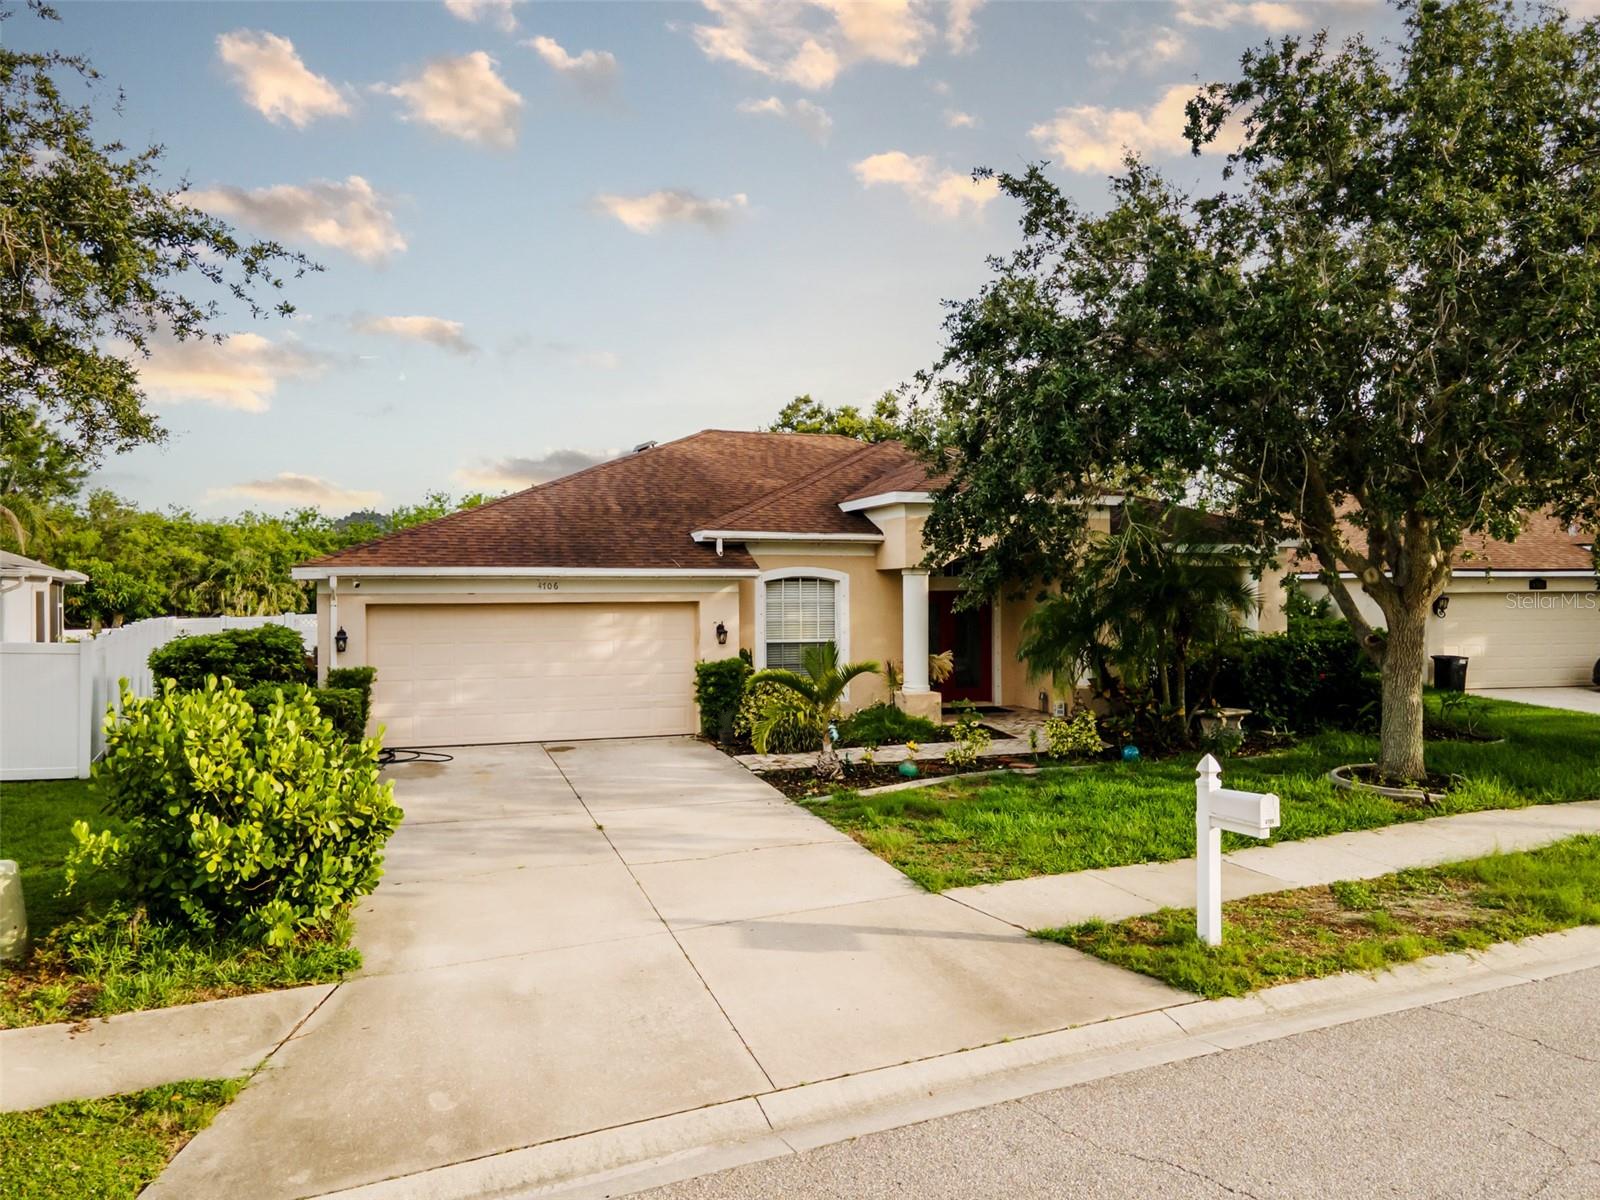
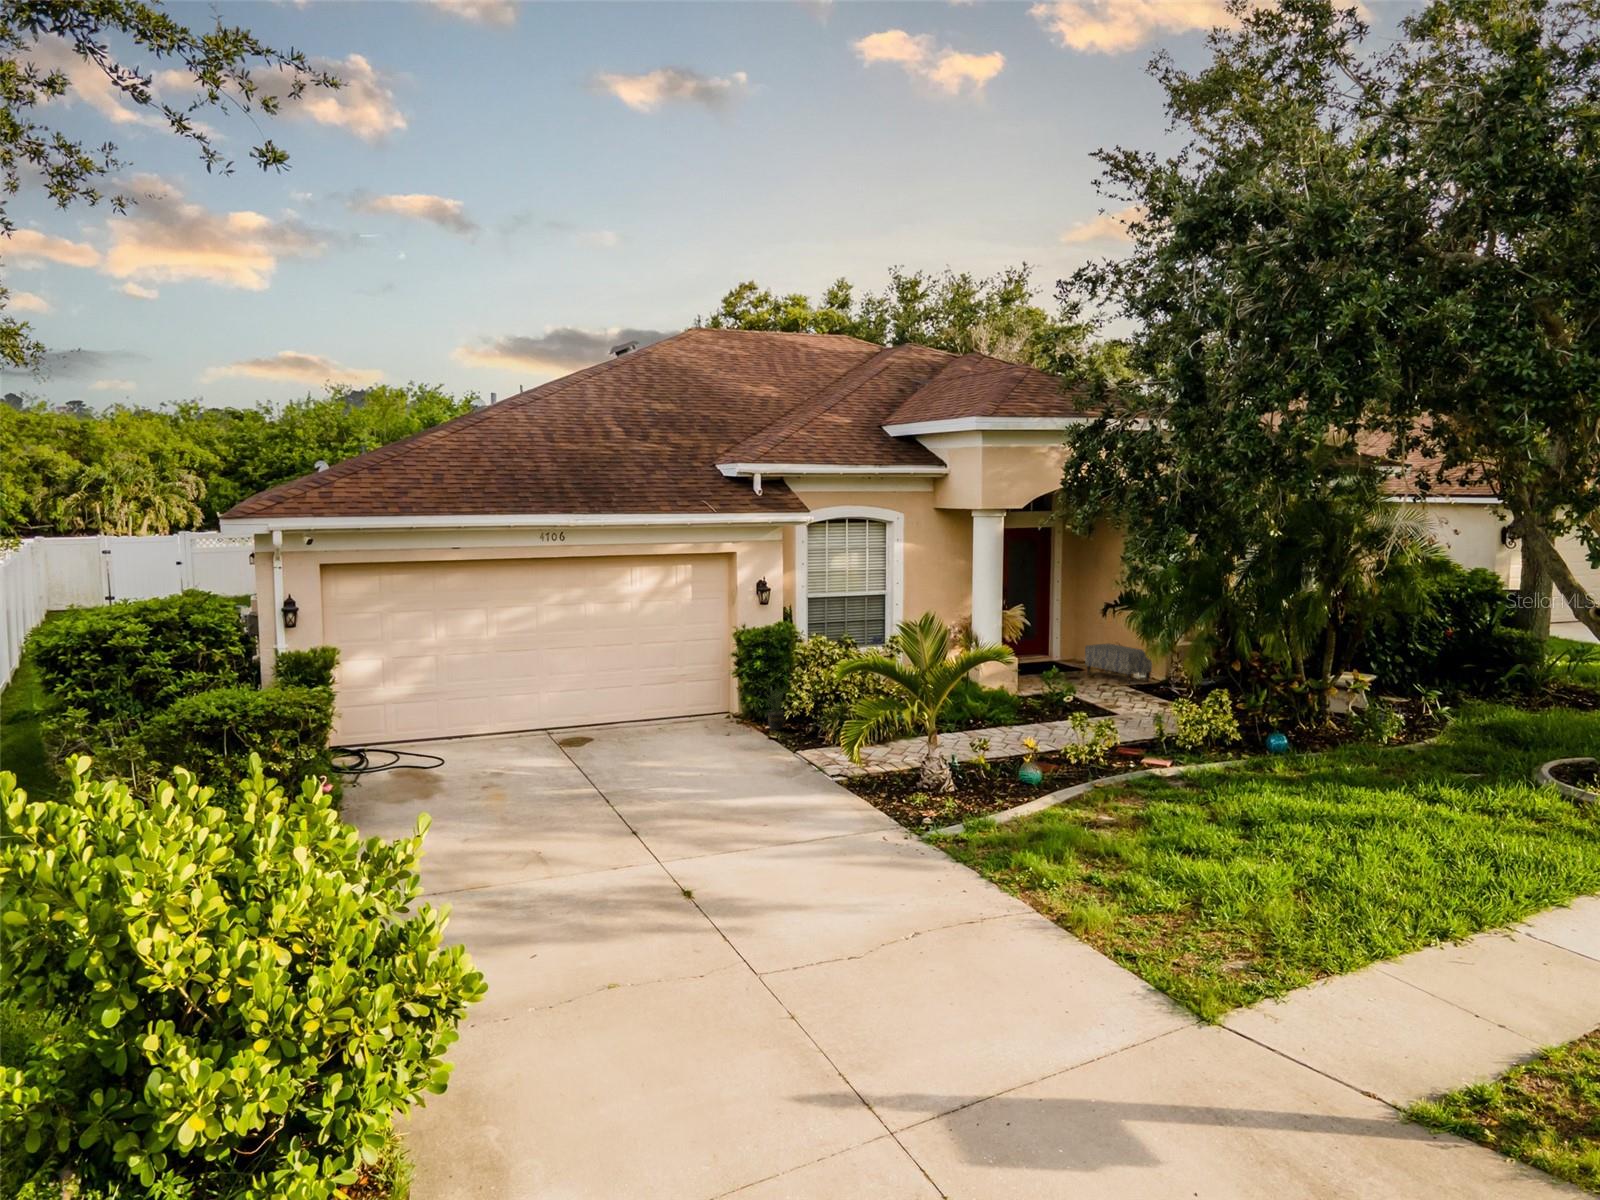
bench: none [1013,686,1066,718] -> present [1085,644,1152,683]

